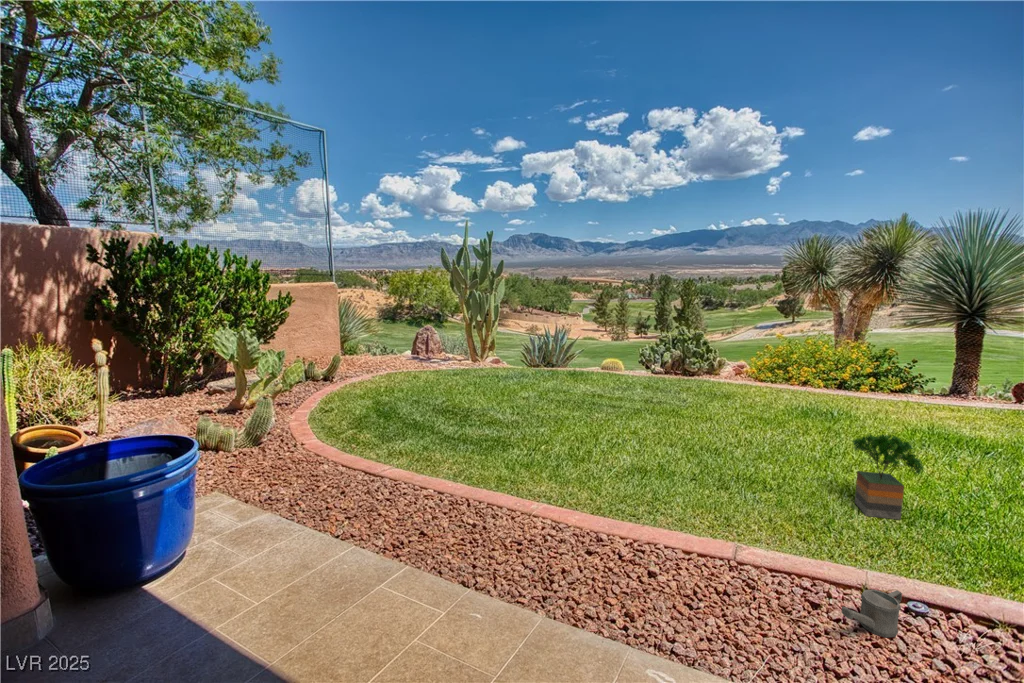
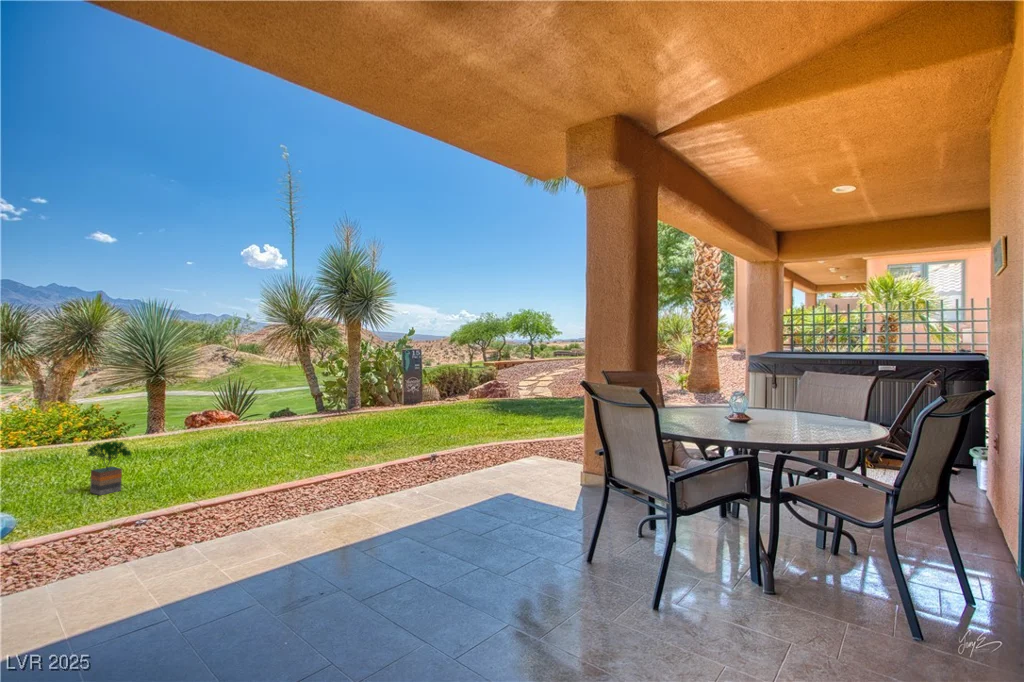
watering can: present [842,589,902,638] -> none [96,506,127,530]

